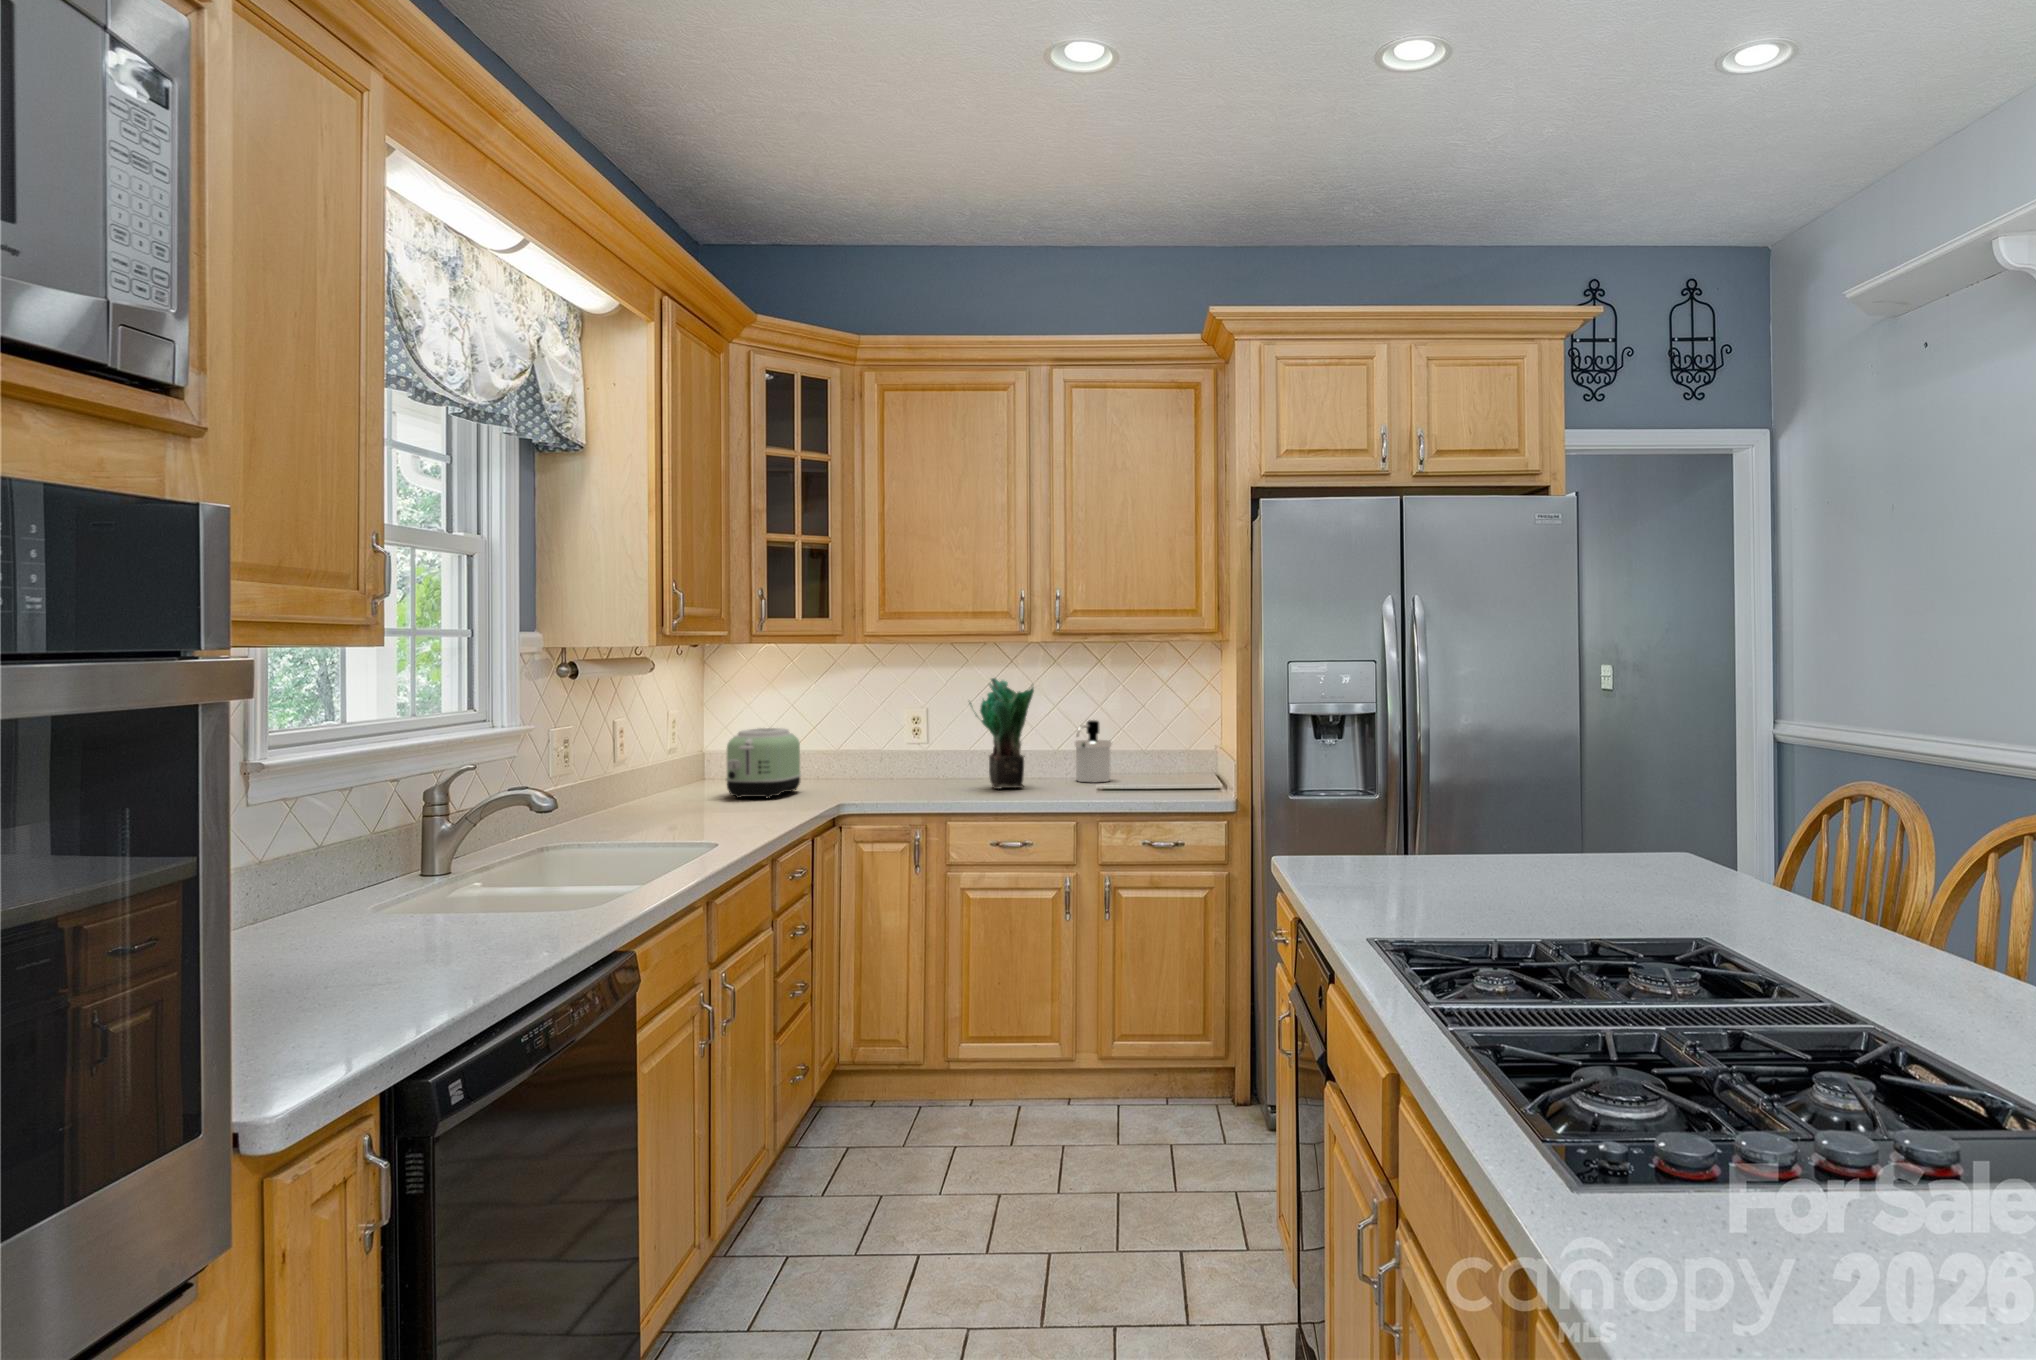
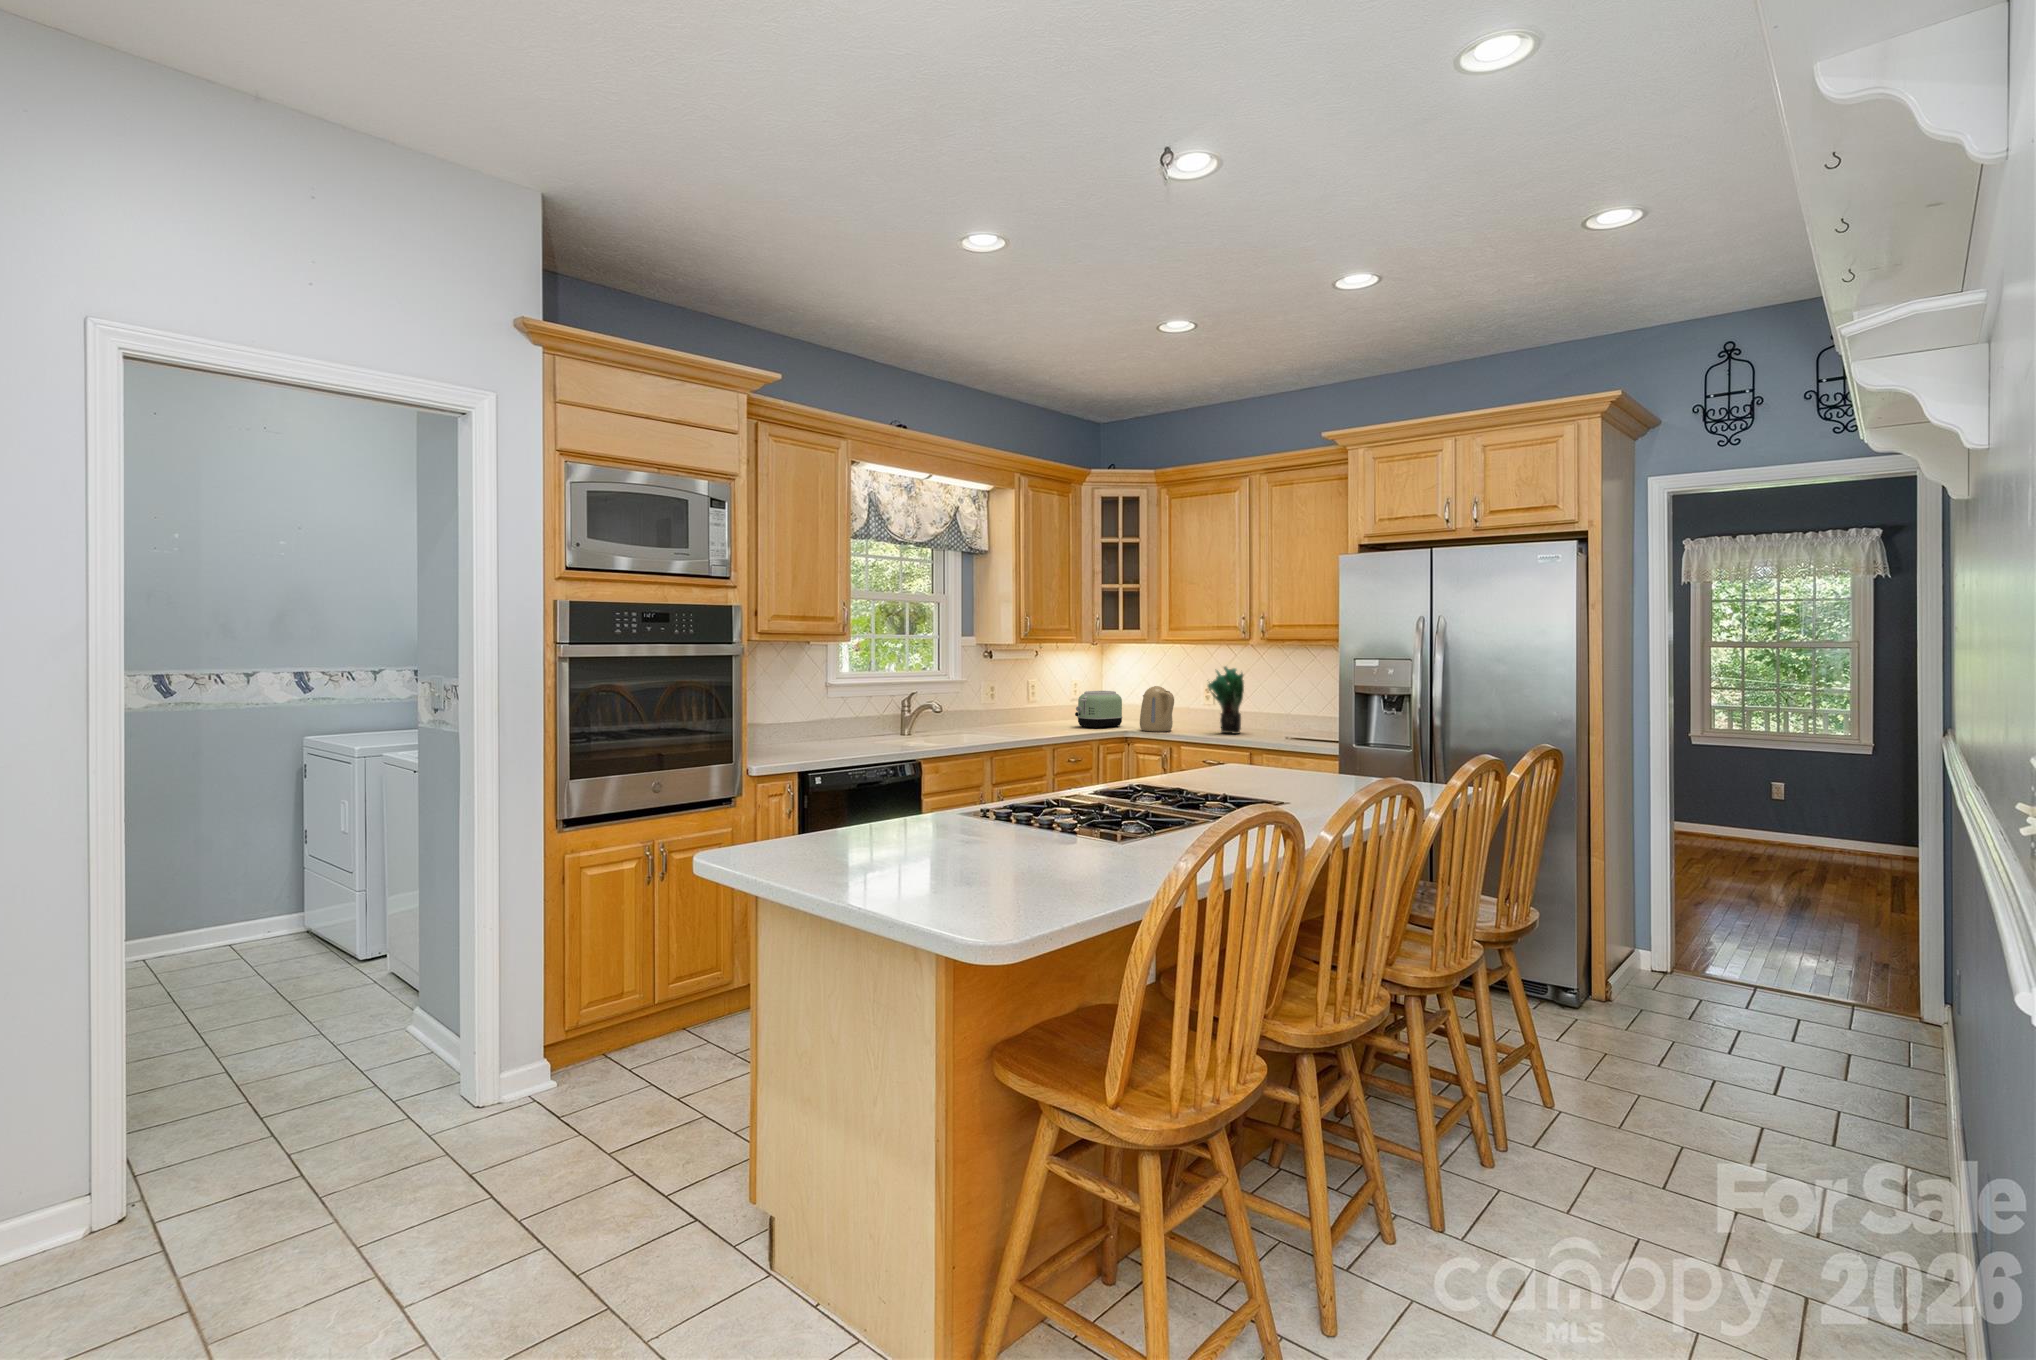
kettle: none [848,715,922,796] -> present [1140,686,1174,732]
soap dispenser: present [1075,720,1111,782] -> none [1277,695,1310,735]

